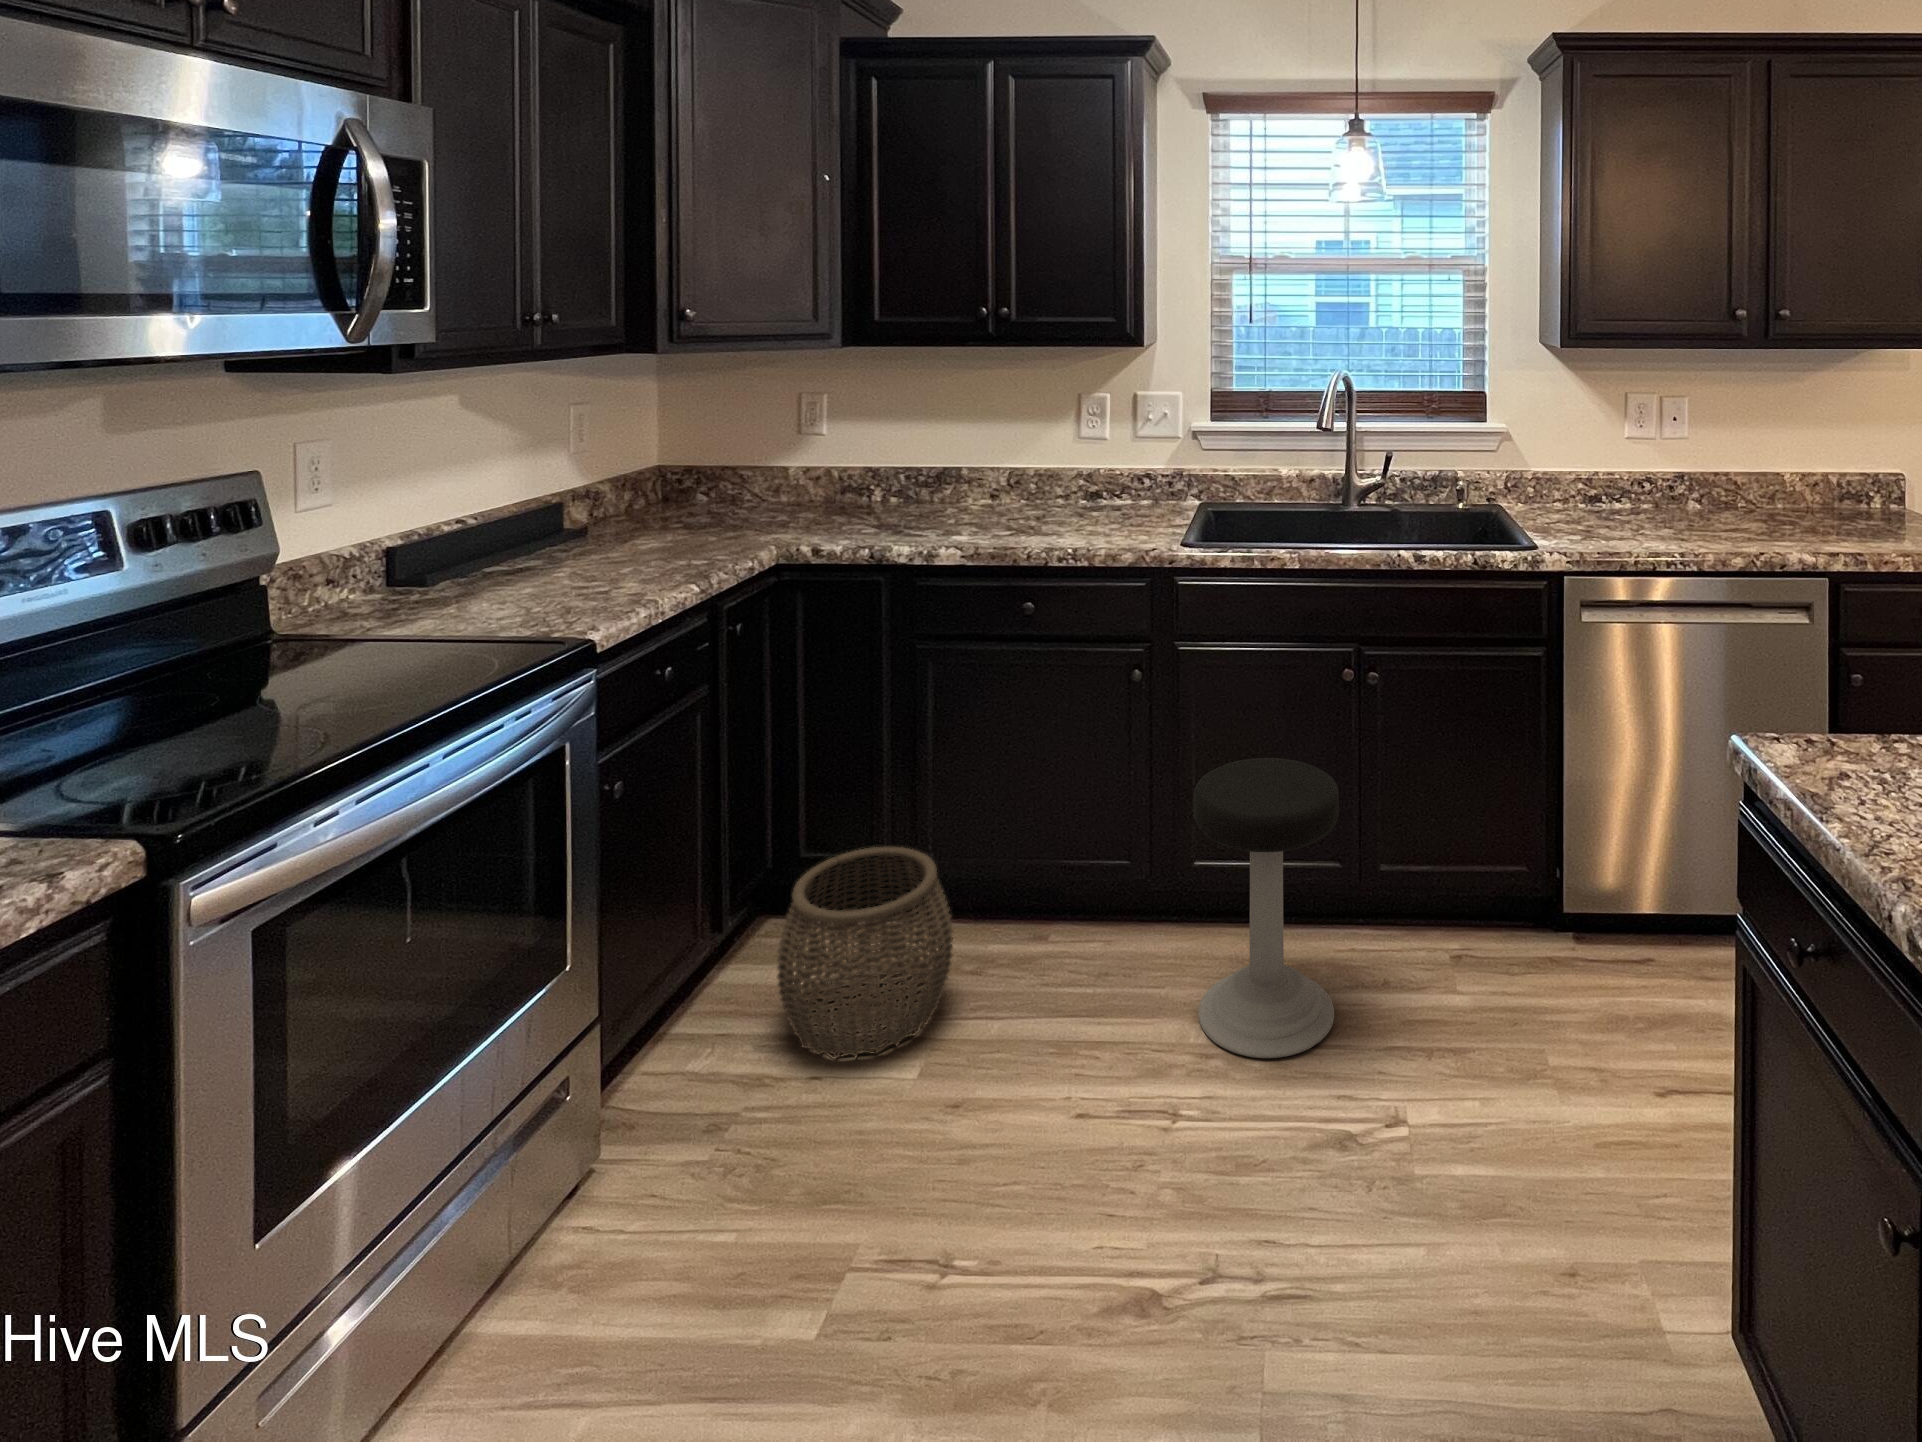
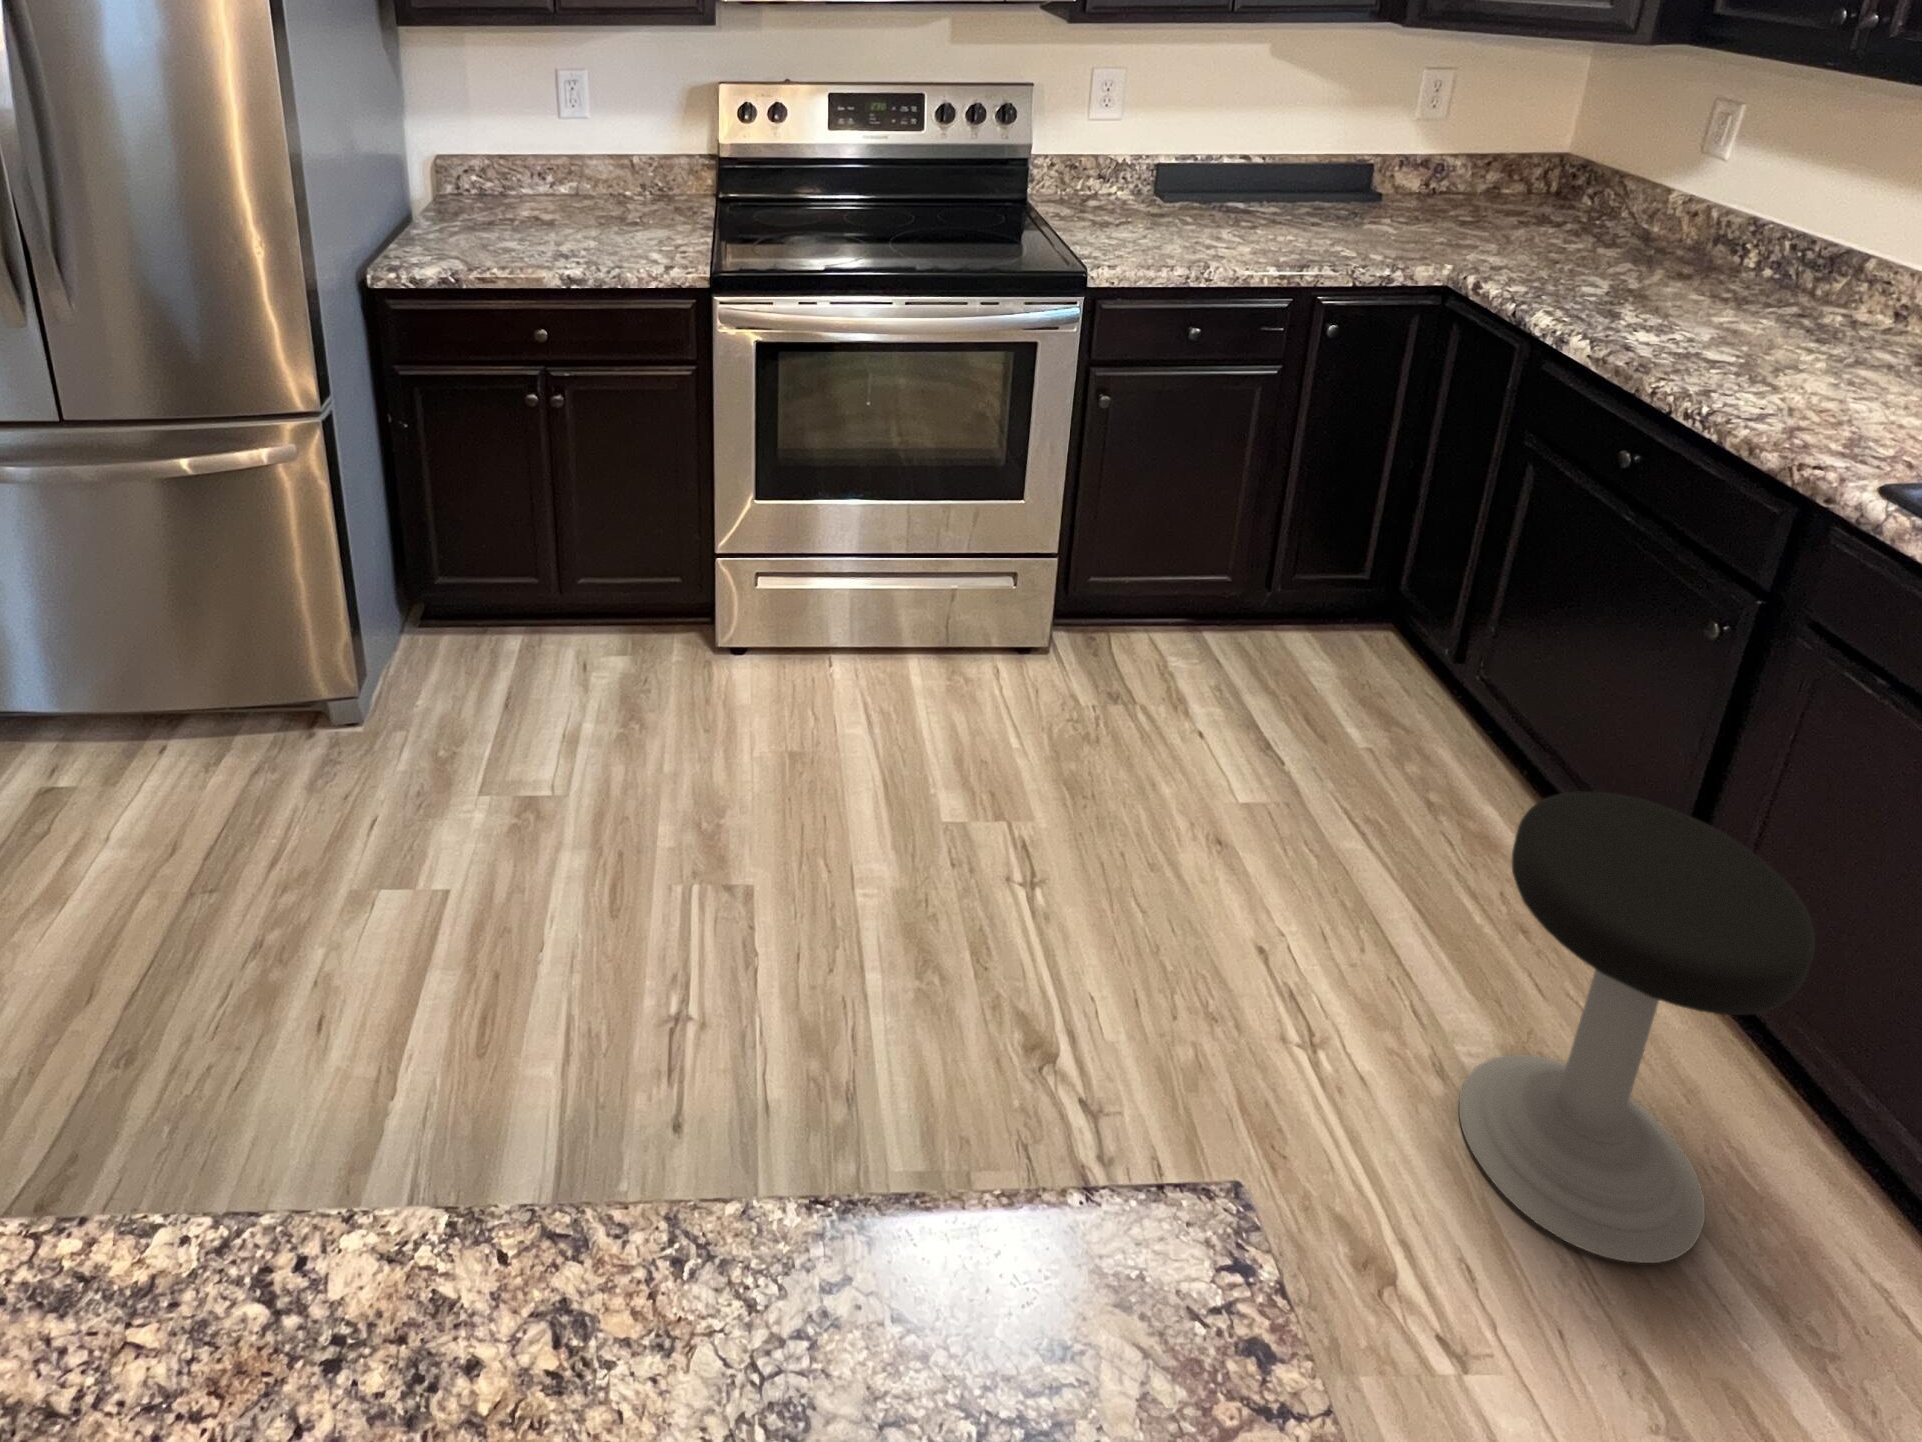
woven basket: present [777,847,953,1059] -> none [1204,580,1396,788]

